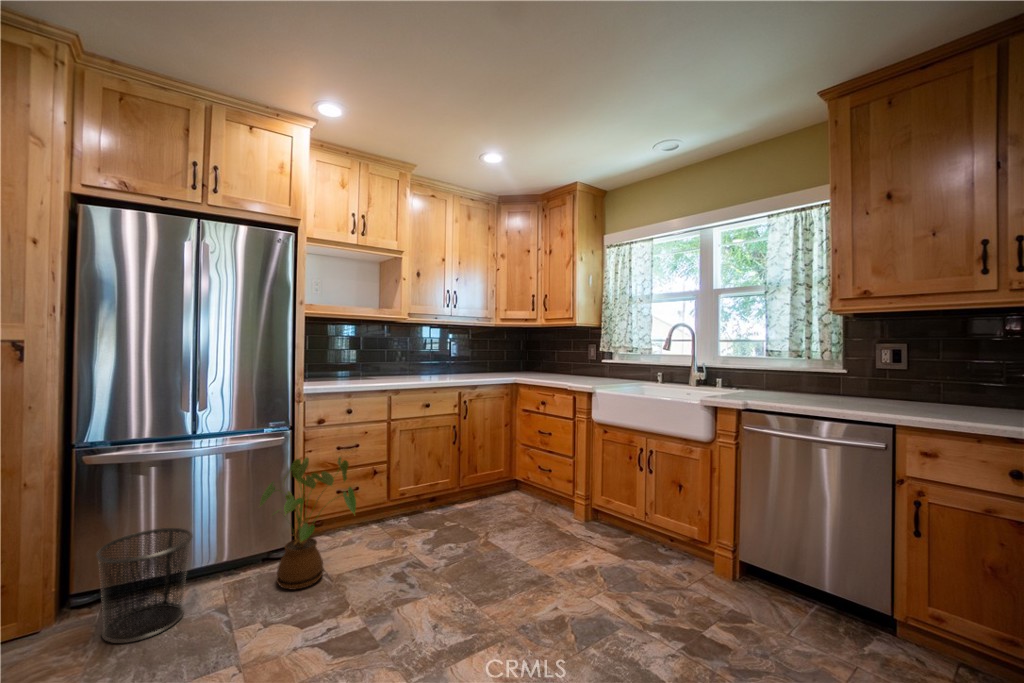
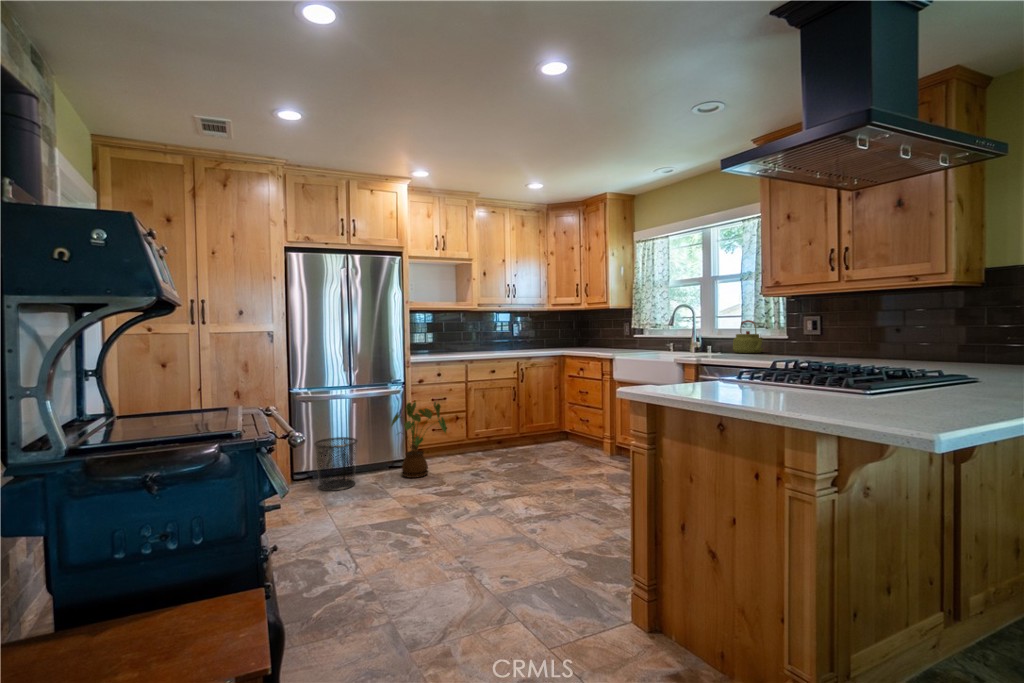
kettle: none [753,346,802,390] -> present [733,320,763,353]

